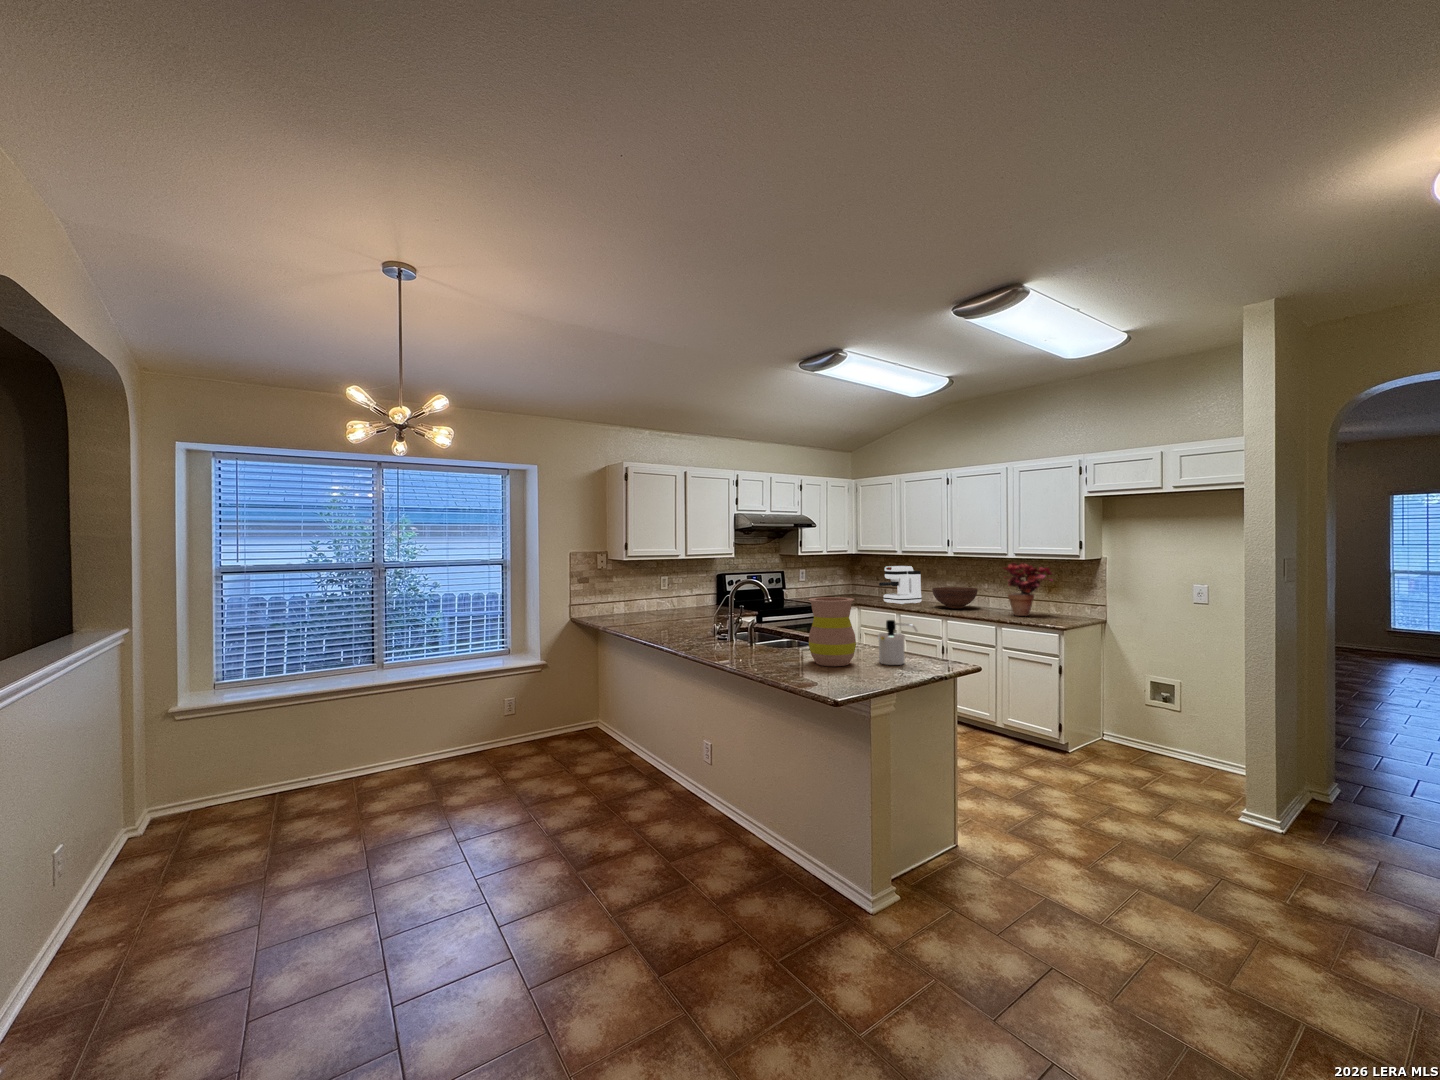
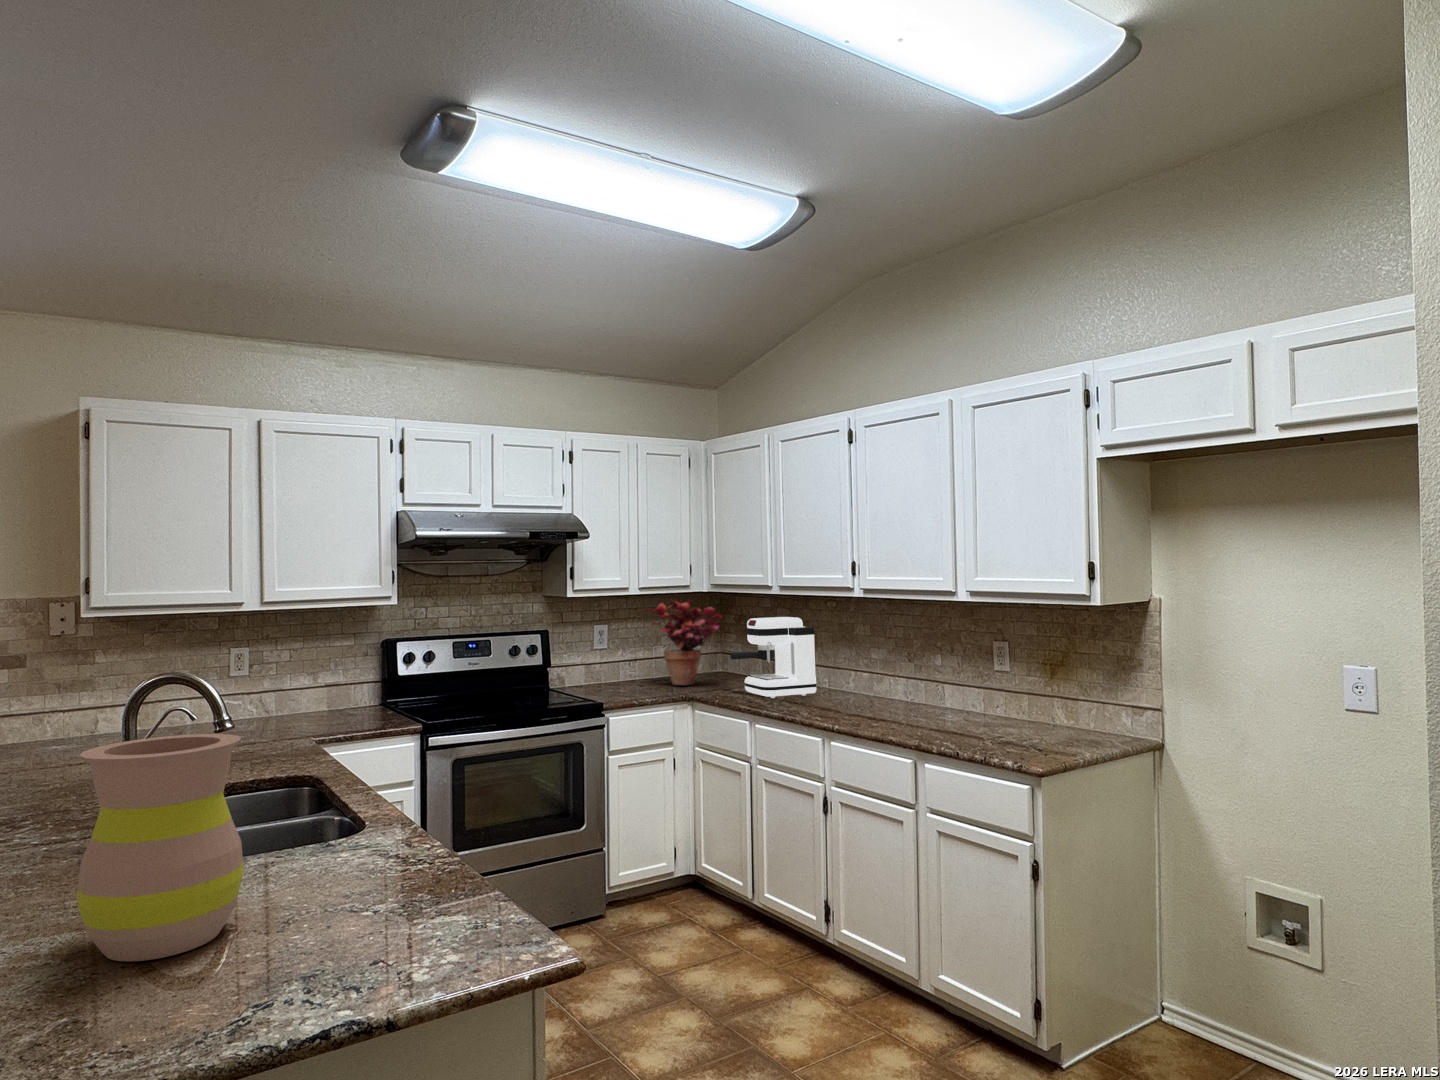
potted plant: present [1004,563,1052,616] -> present [648,600,722,685]
fruit bowl: present [932,587,978,609] -> none [822,662,913,710]
soap dispenser: present [878,620,917,665] -> none [301,805,386,952]

